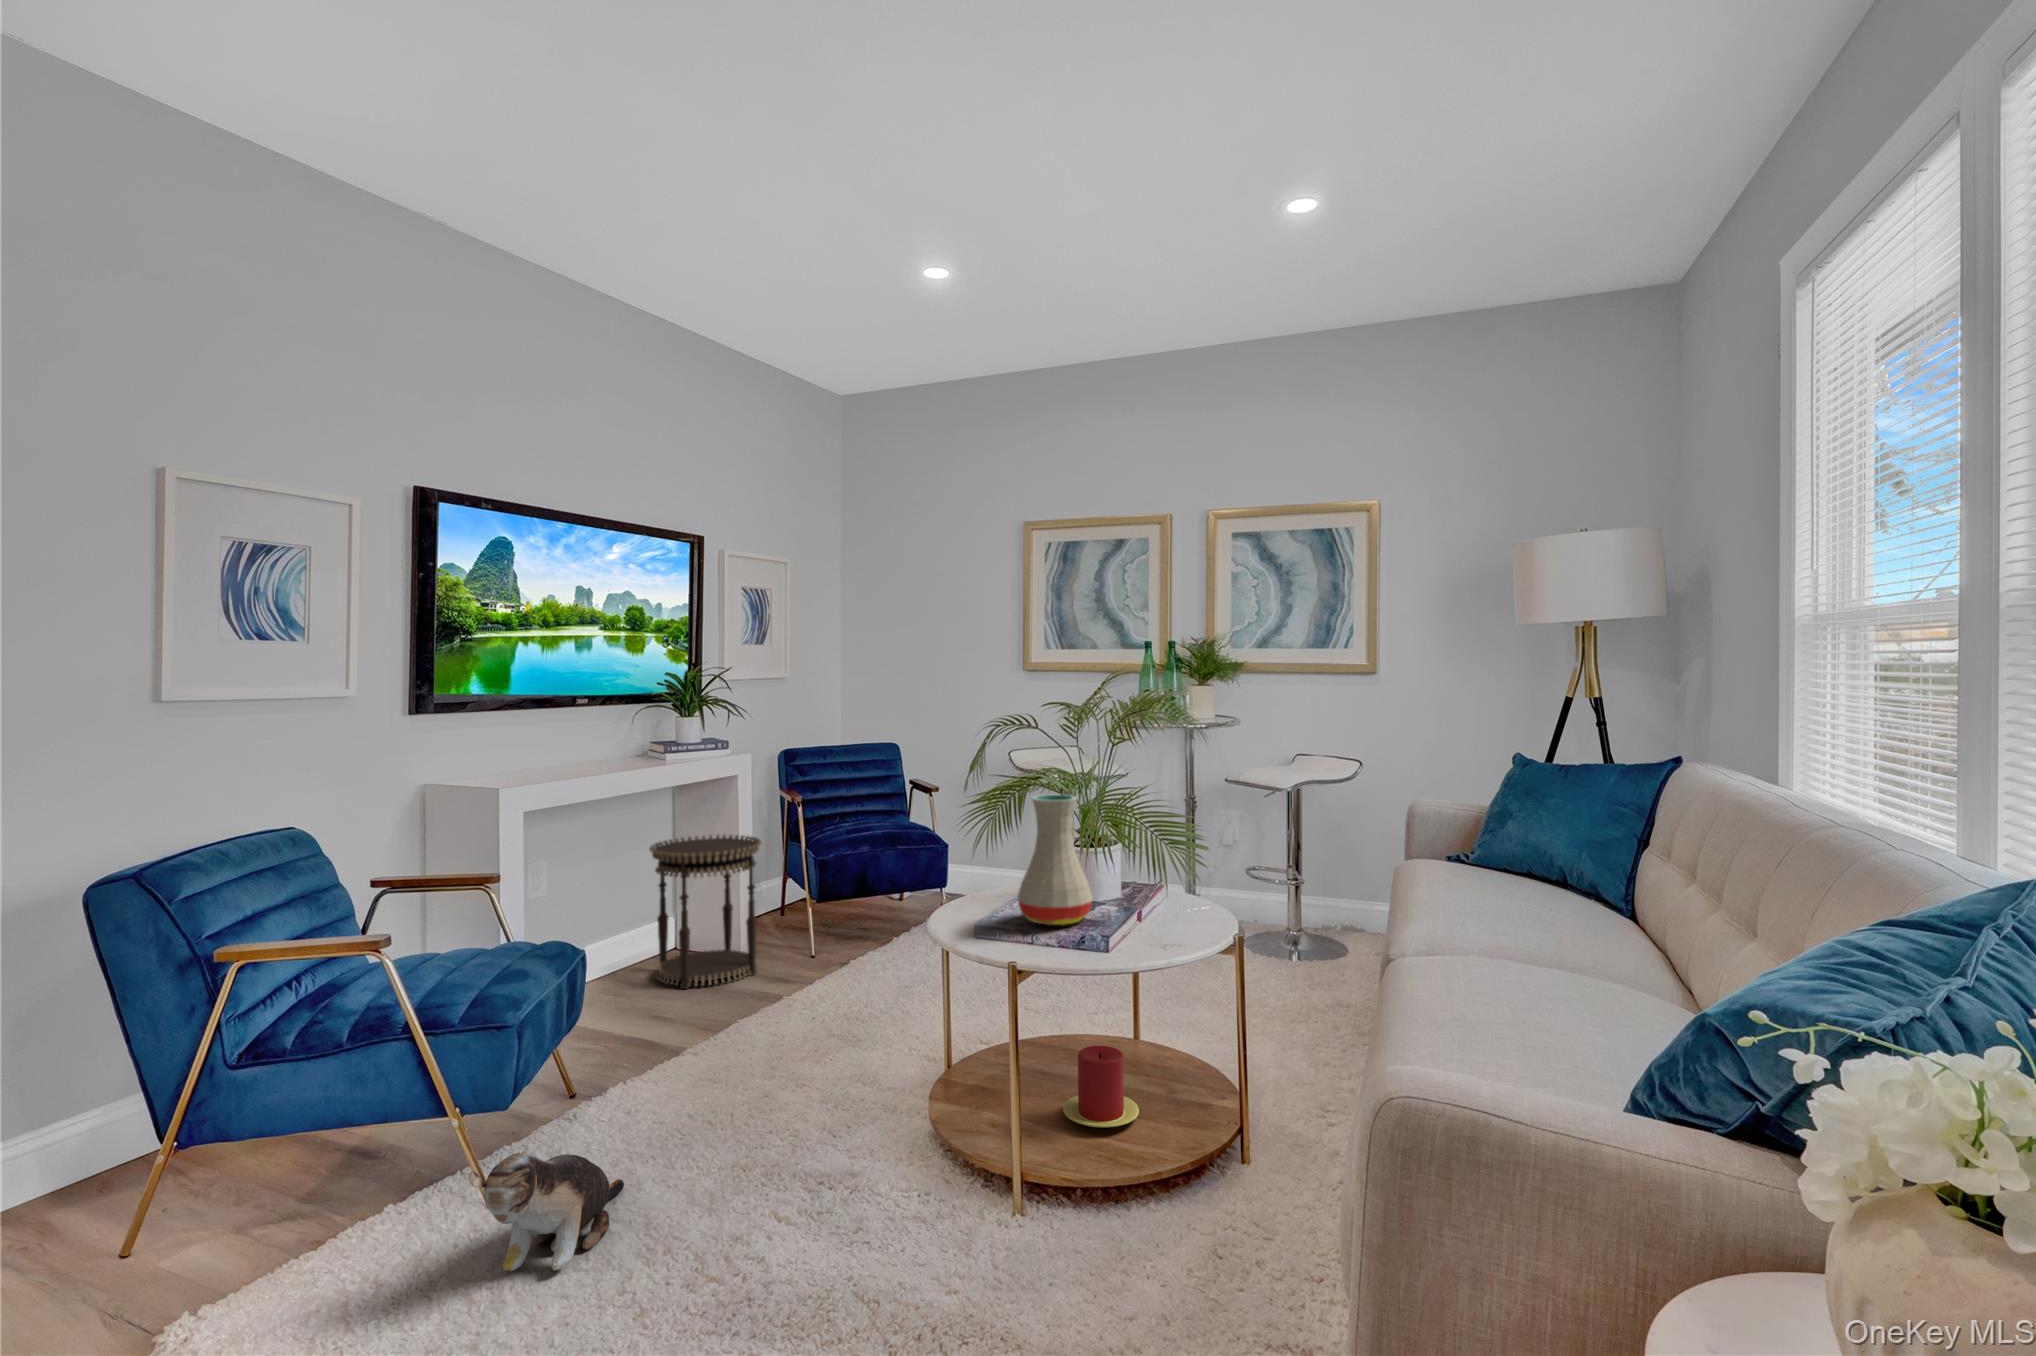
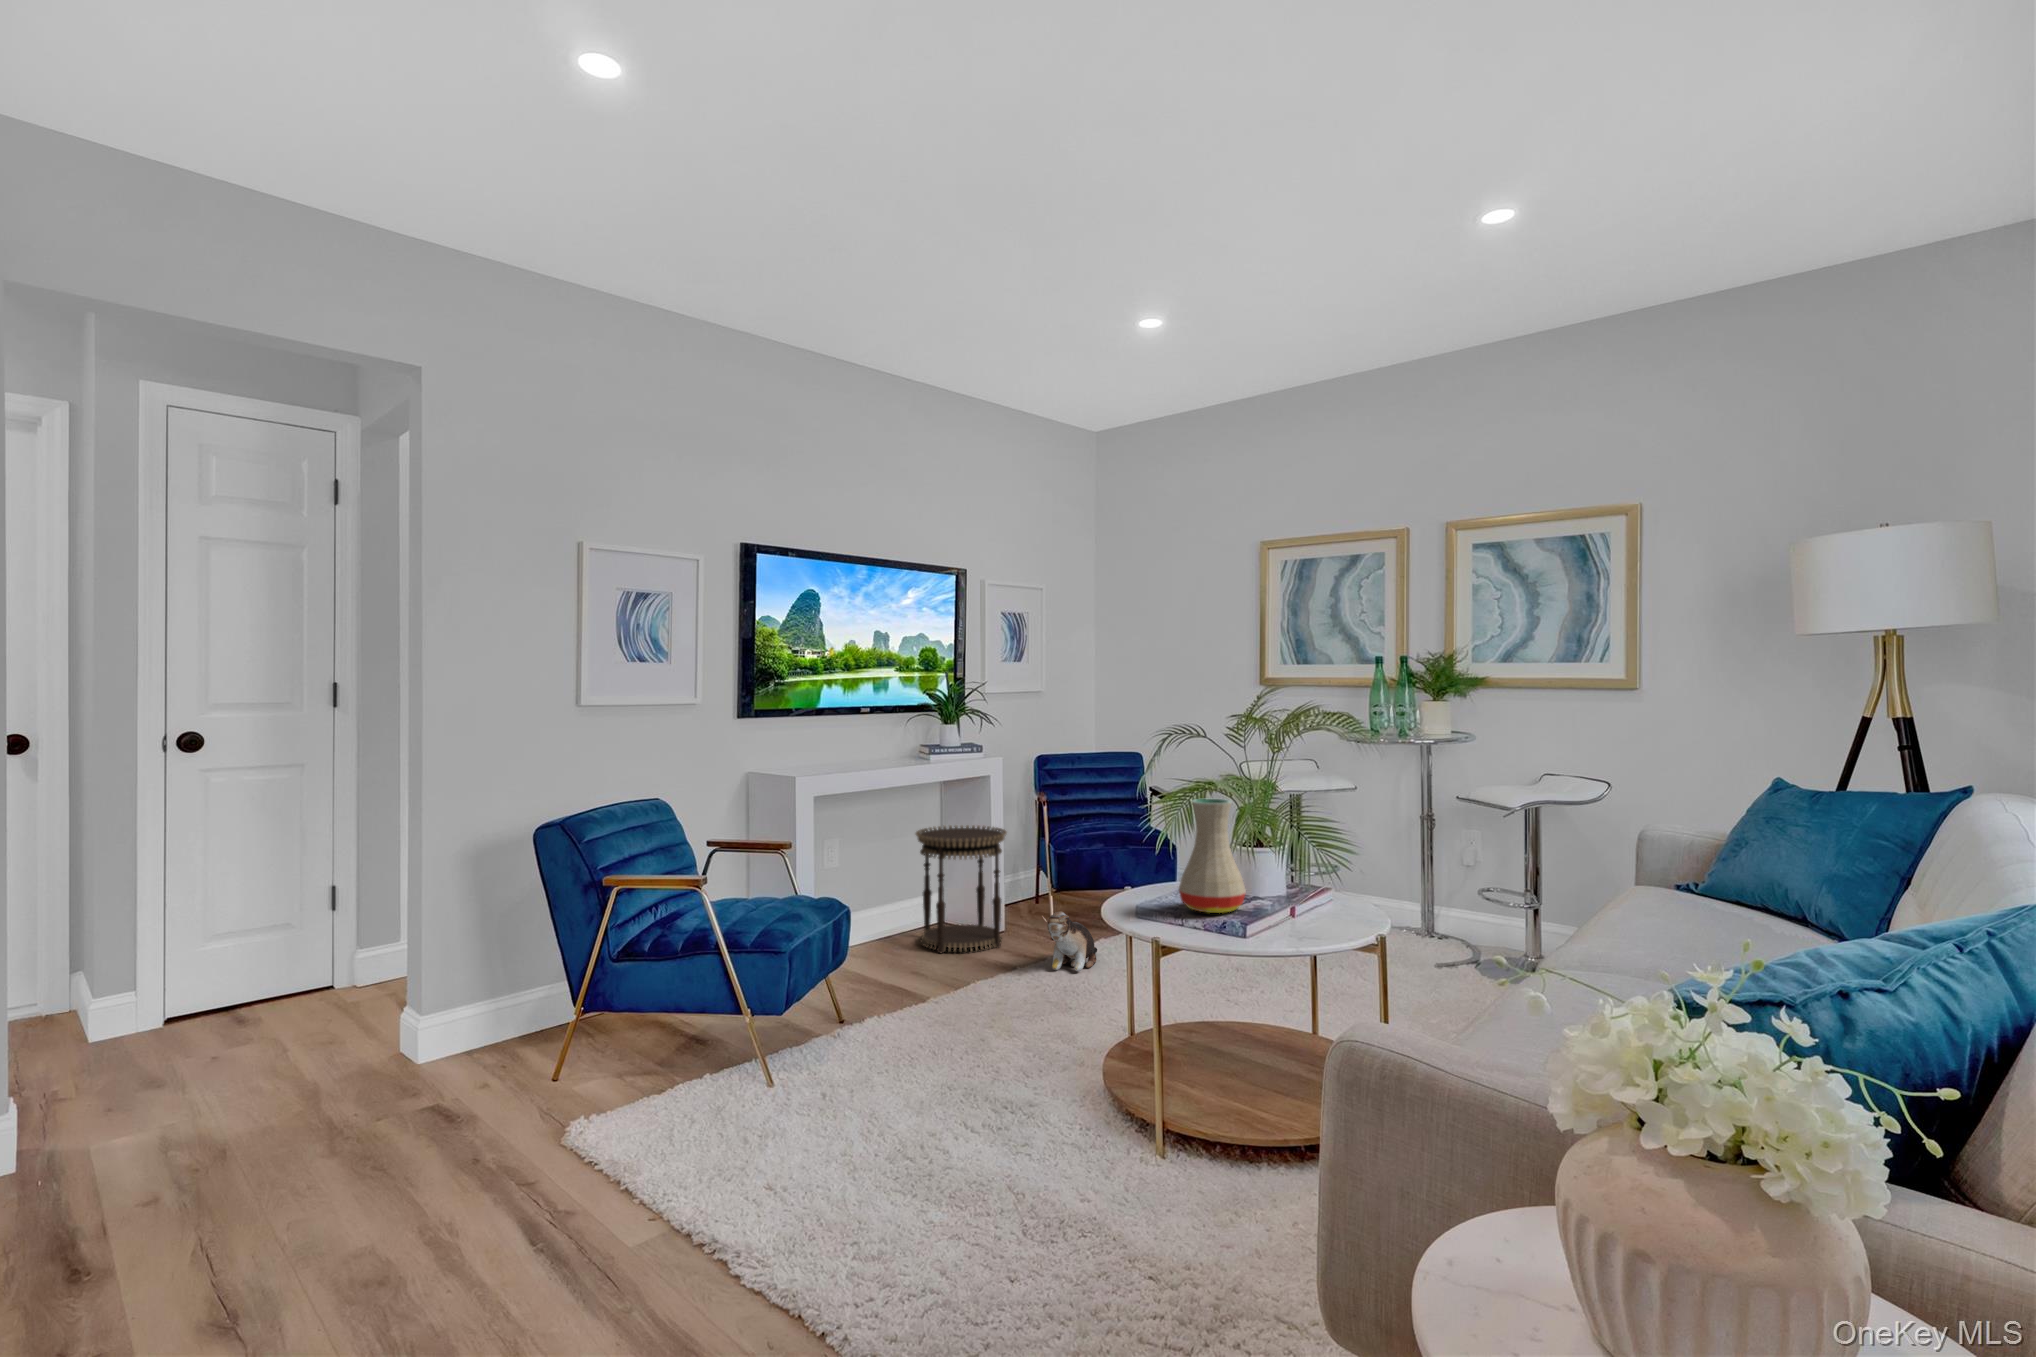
candle: present [1063,1046,1139,1127] -> none [1215,1024,1284,1095]
plush toy: present [468,1151,624,1271] -> present [1042,911,1097,971]

